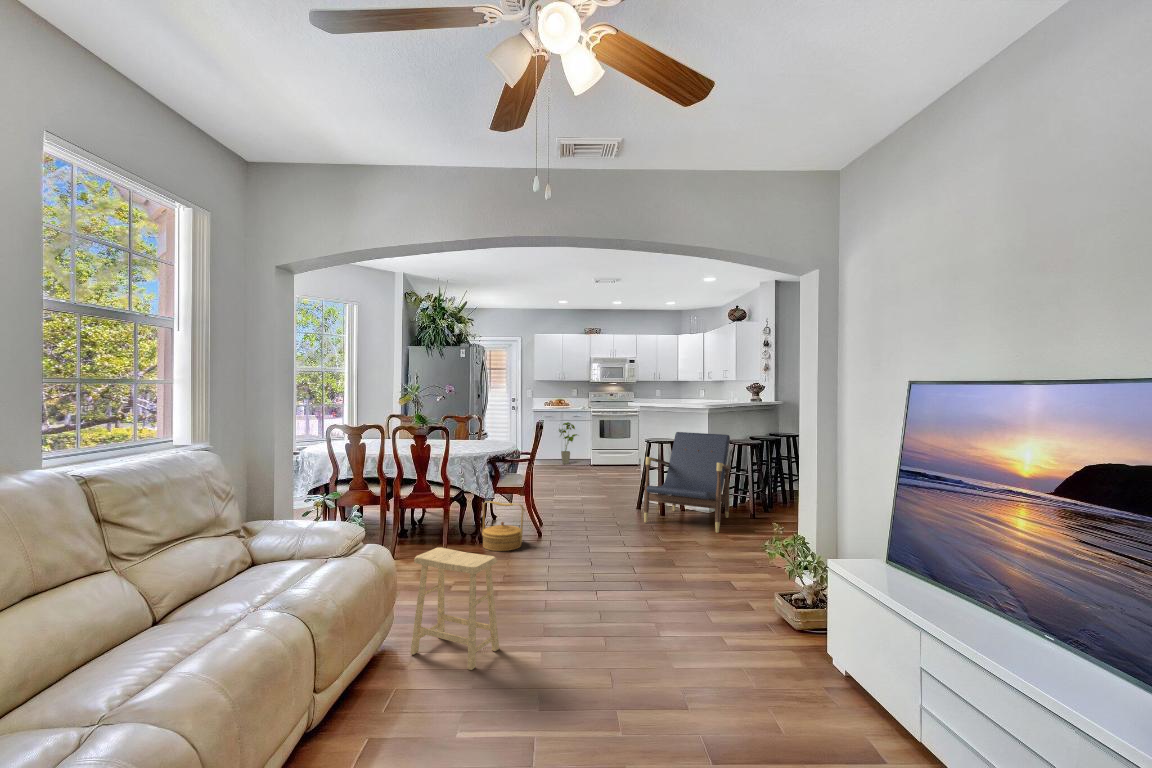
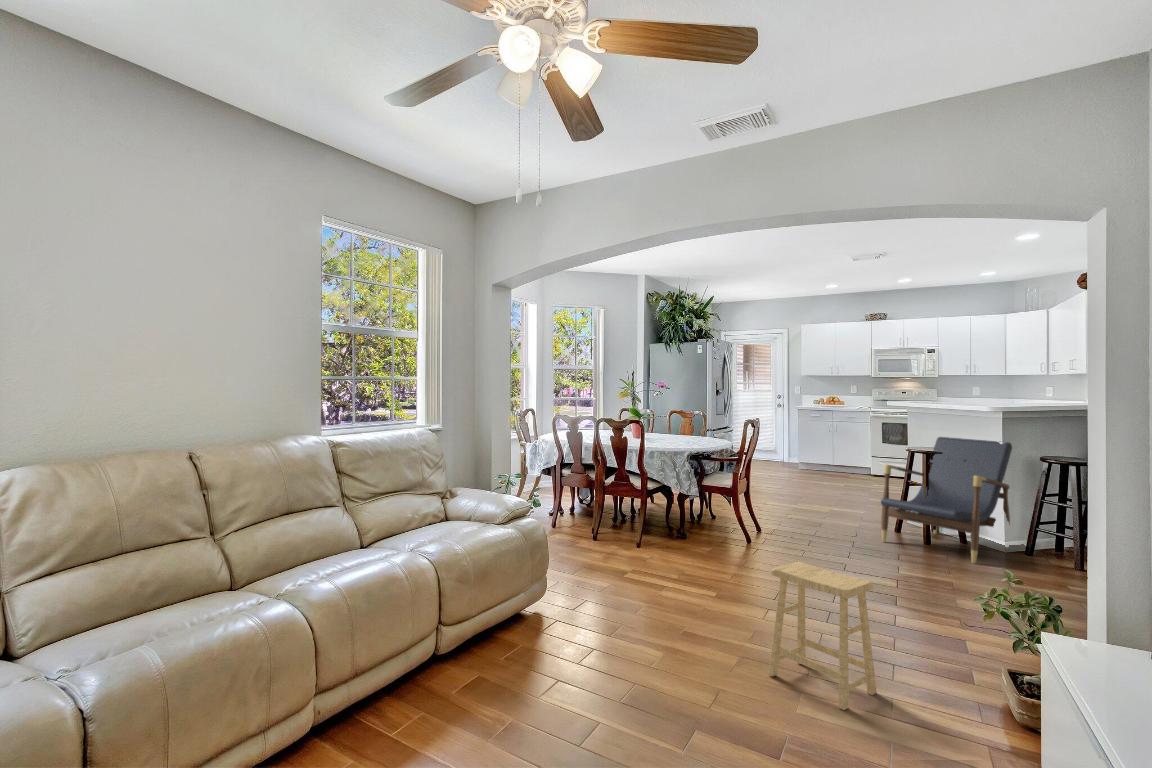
house plant: present [559,422,577,464] -> none [829,425,858,473]
basket: present [482,501,524,551] -> none [680,497,721,549]
footstool: present [410,548,499,670] -> present [769,562,877,710]

